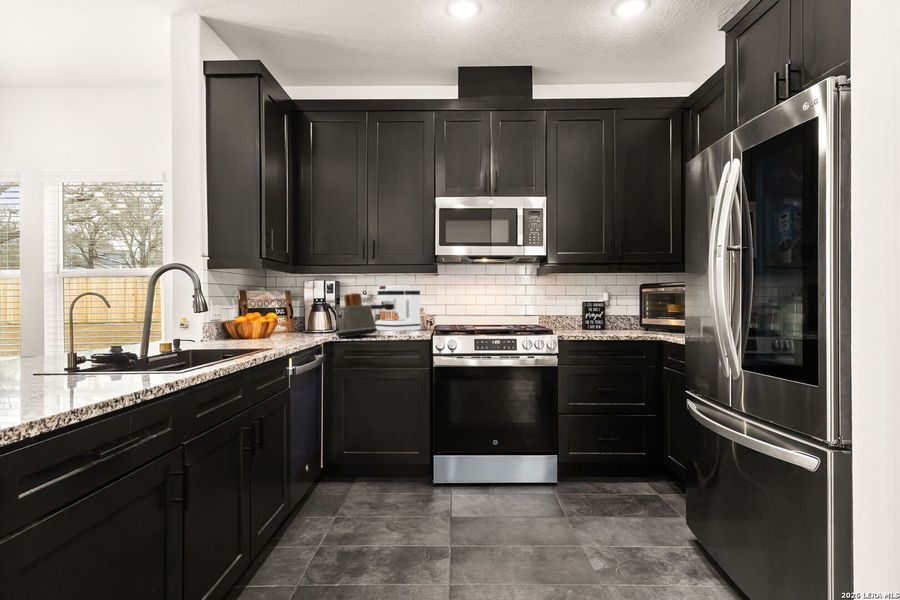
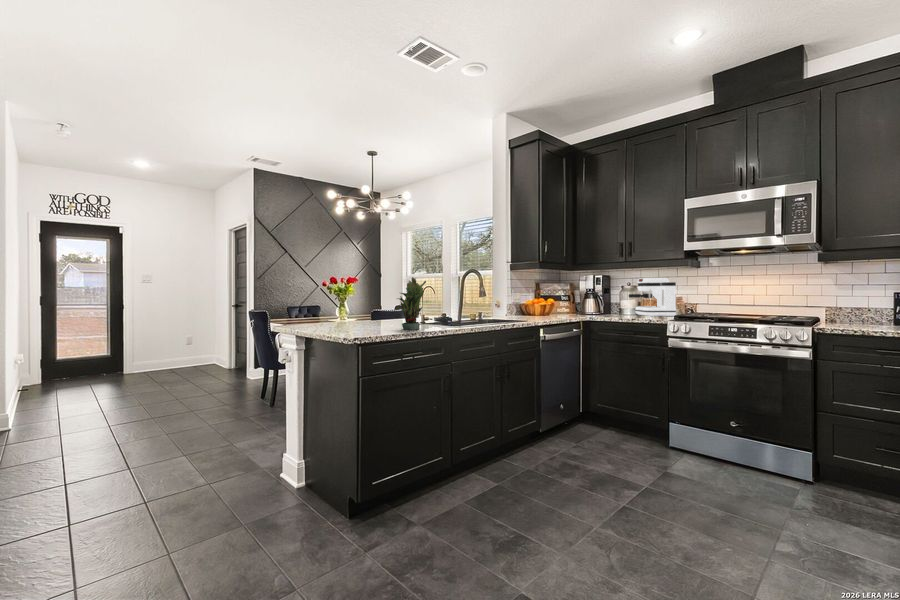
potted plant: none [46,273,128,384] -> present [395,277,426,330]
toaster: present [336,293,377,338] -> none [589,285,625,319]

